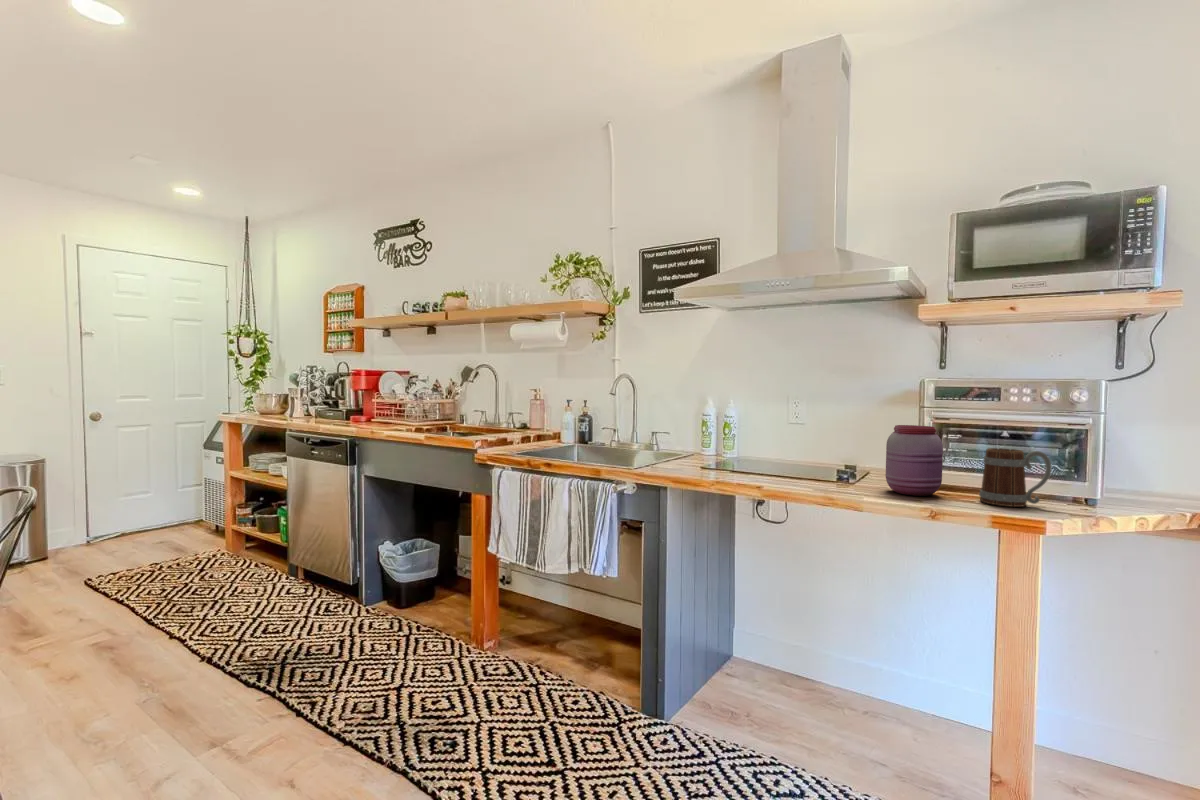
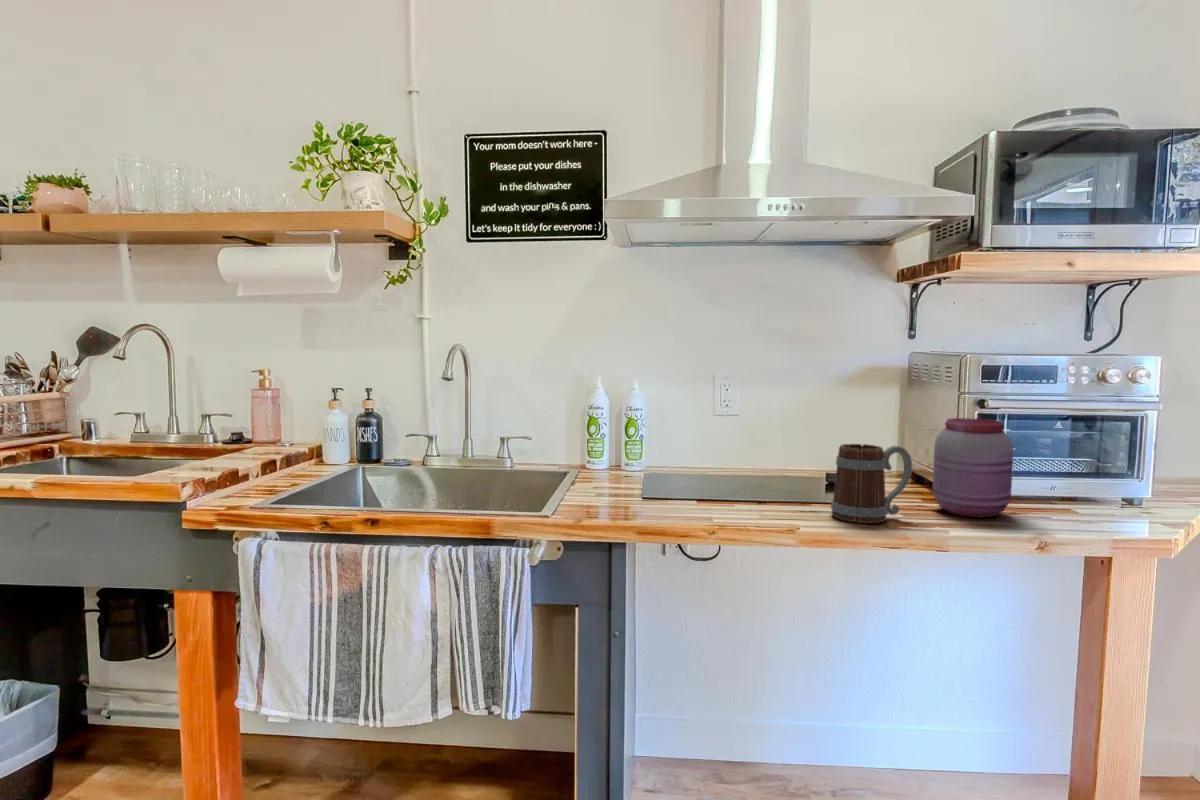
mug: present [979,448,1051,507] -> present [831,444,912,523]

